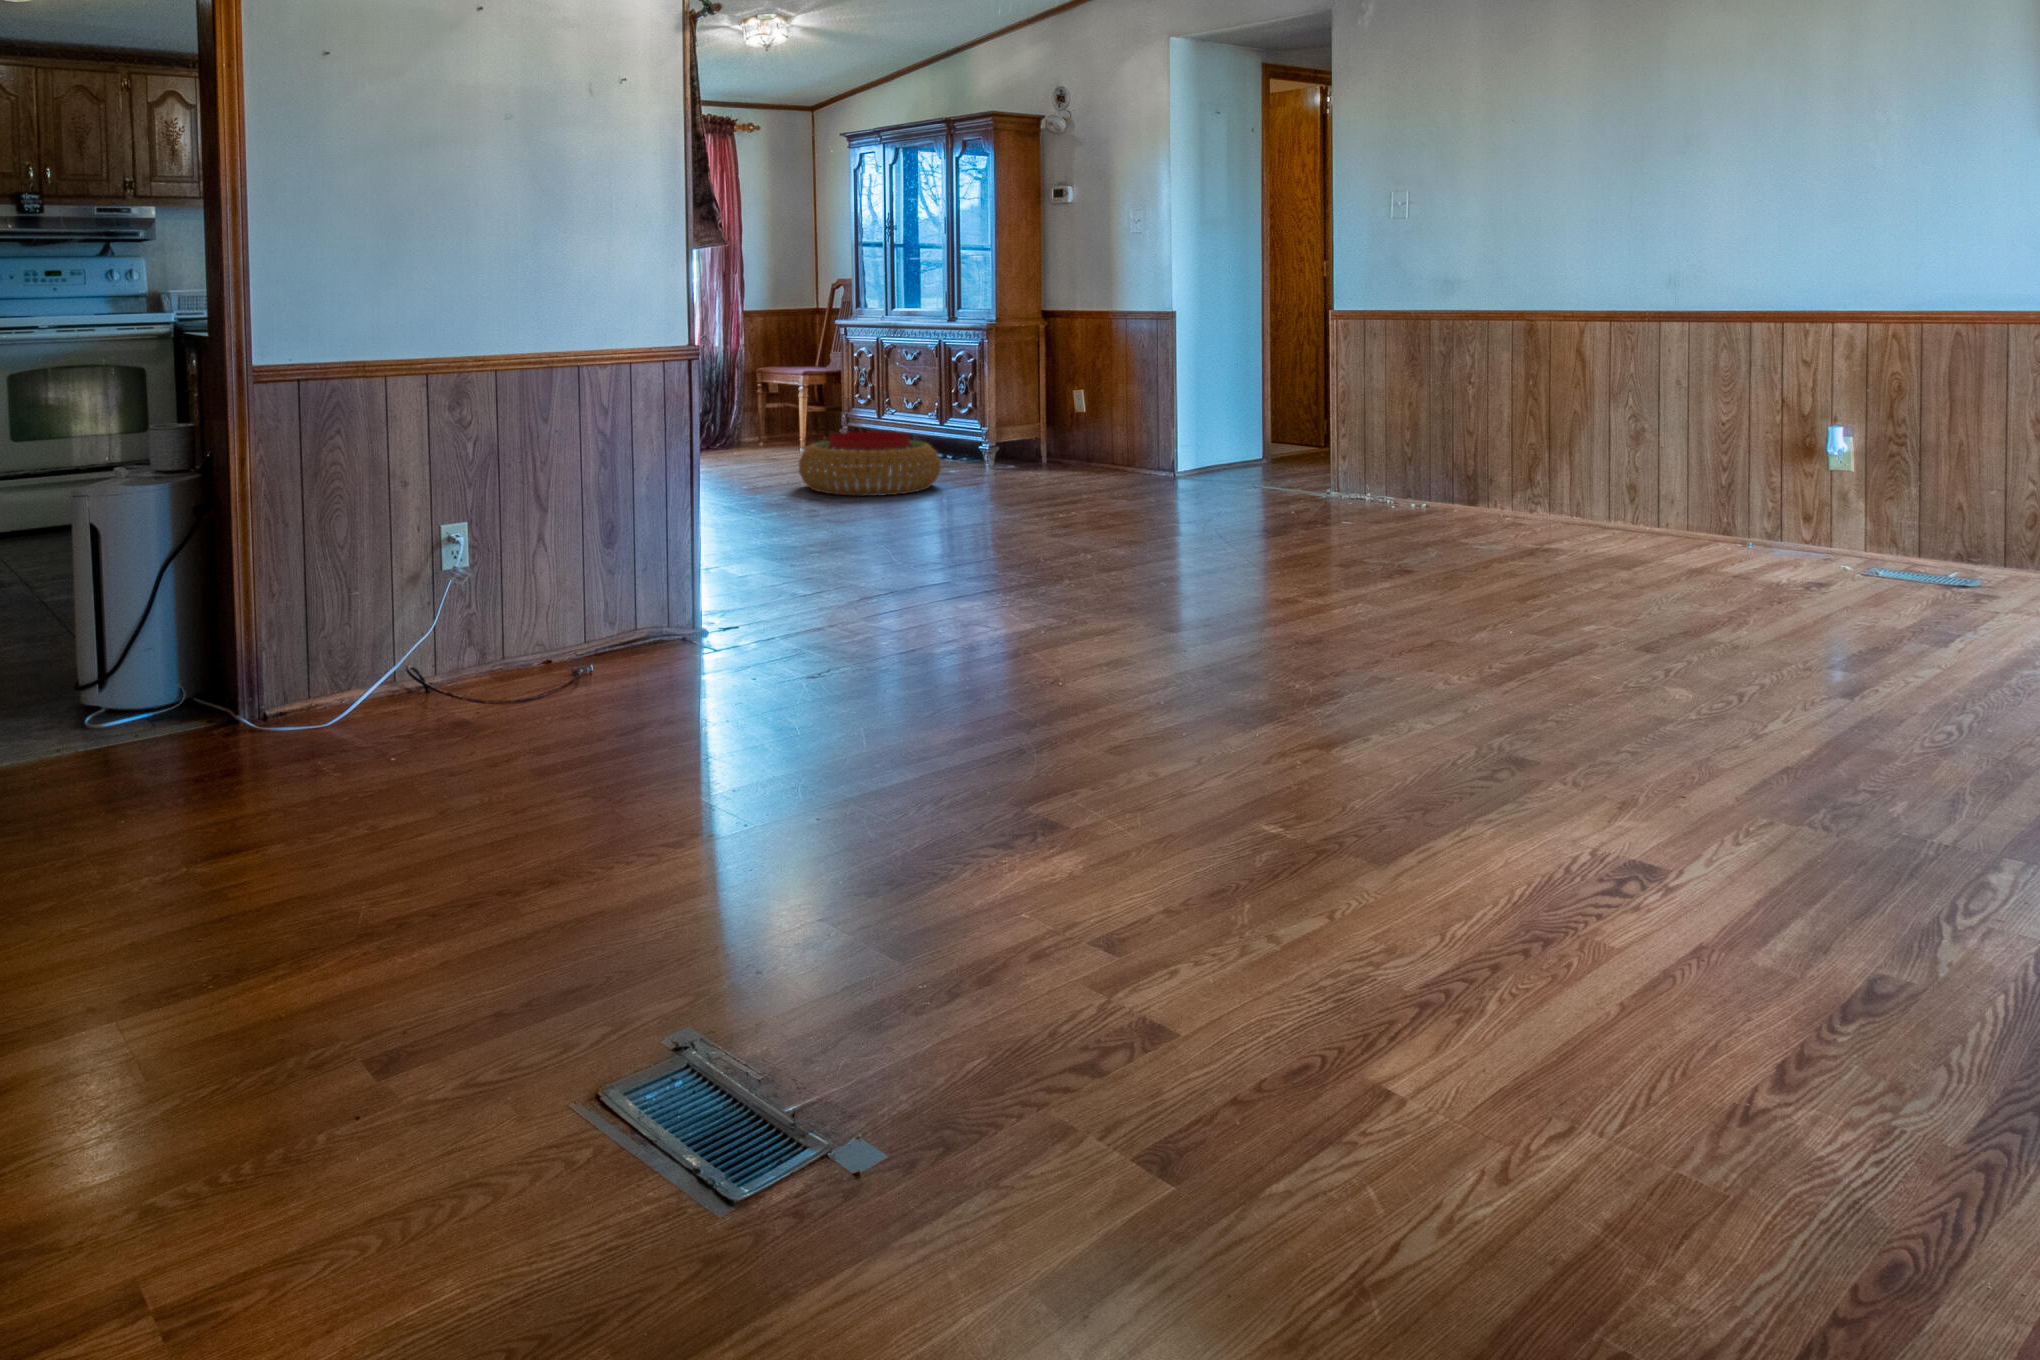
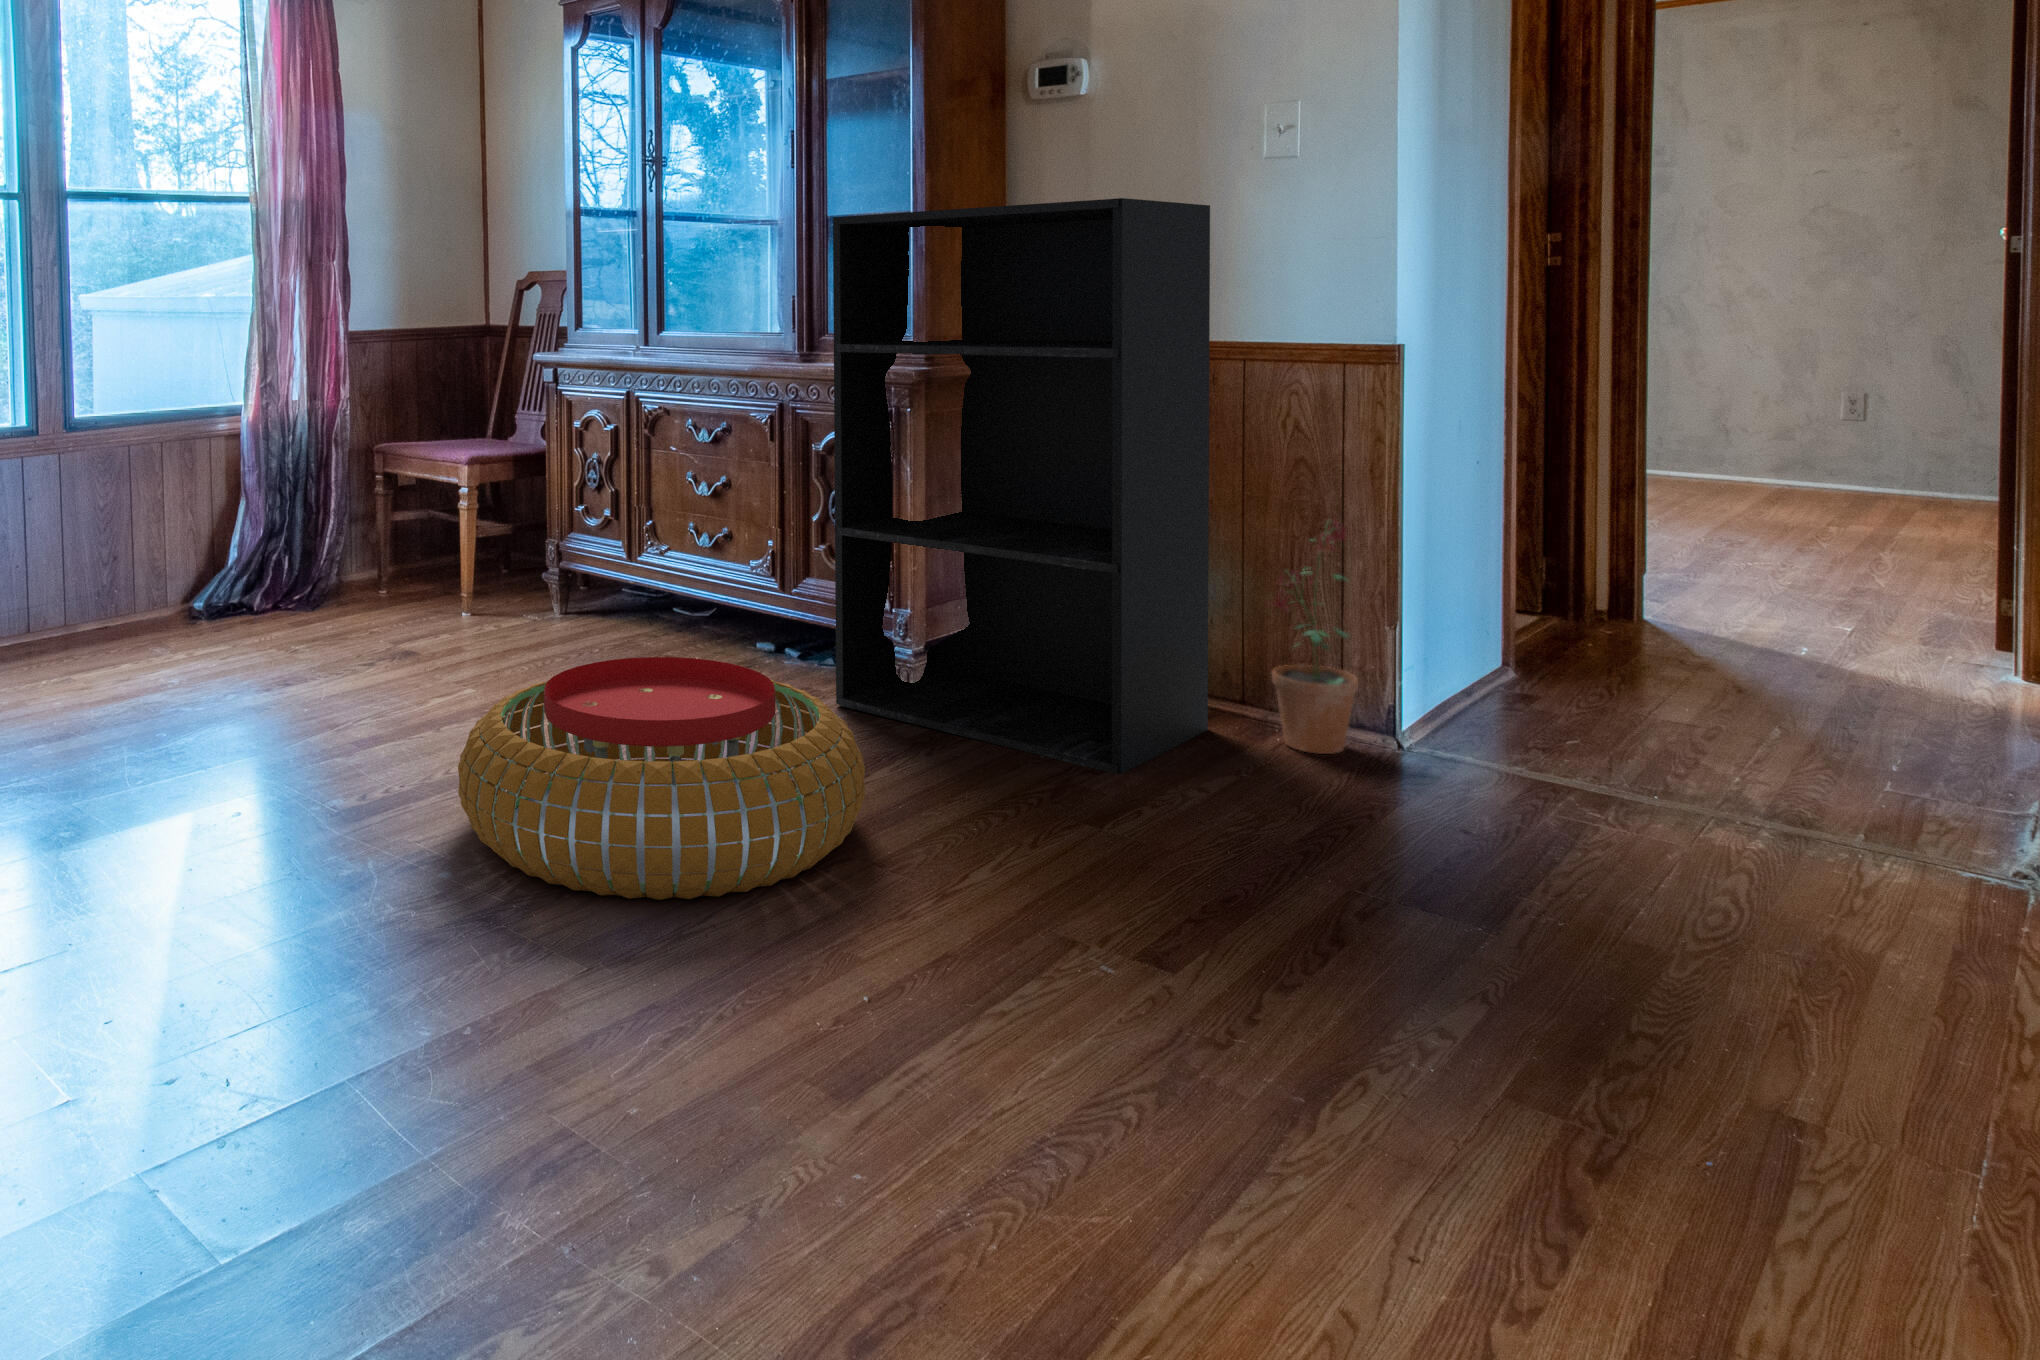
bookshelf: none [955,262,1098,479] -> present [833,198,1210,774]
potted plant: none [1113,387,1149,476] -> present [1272,520,1358,754]

